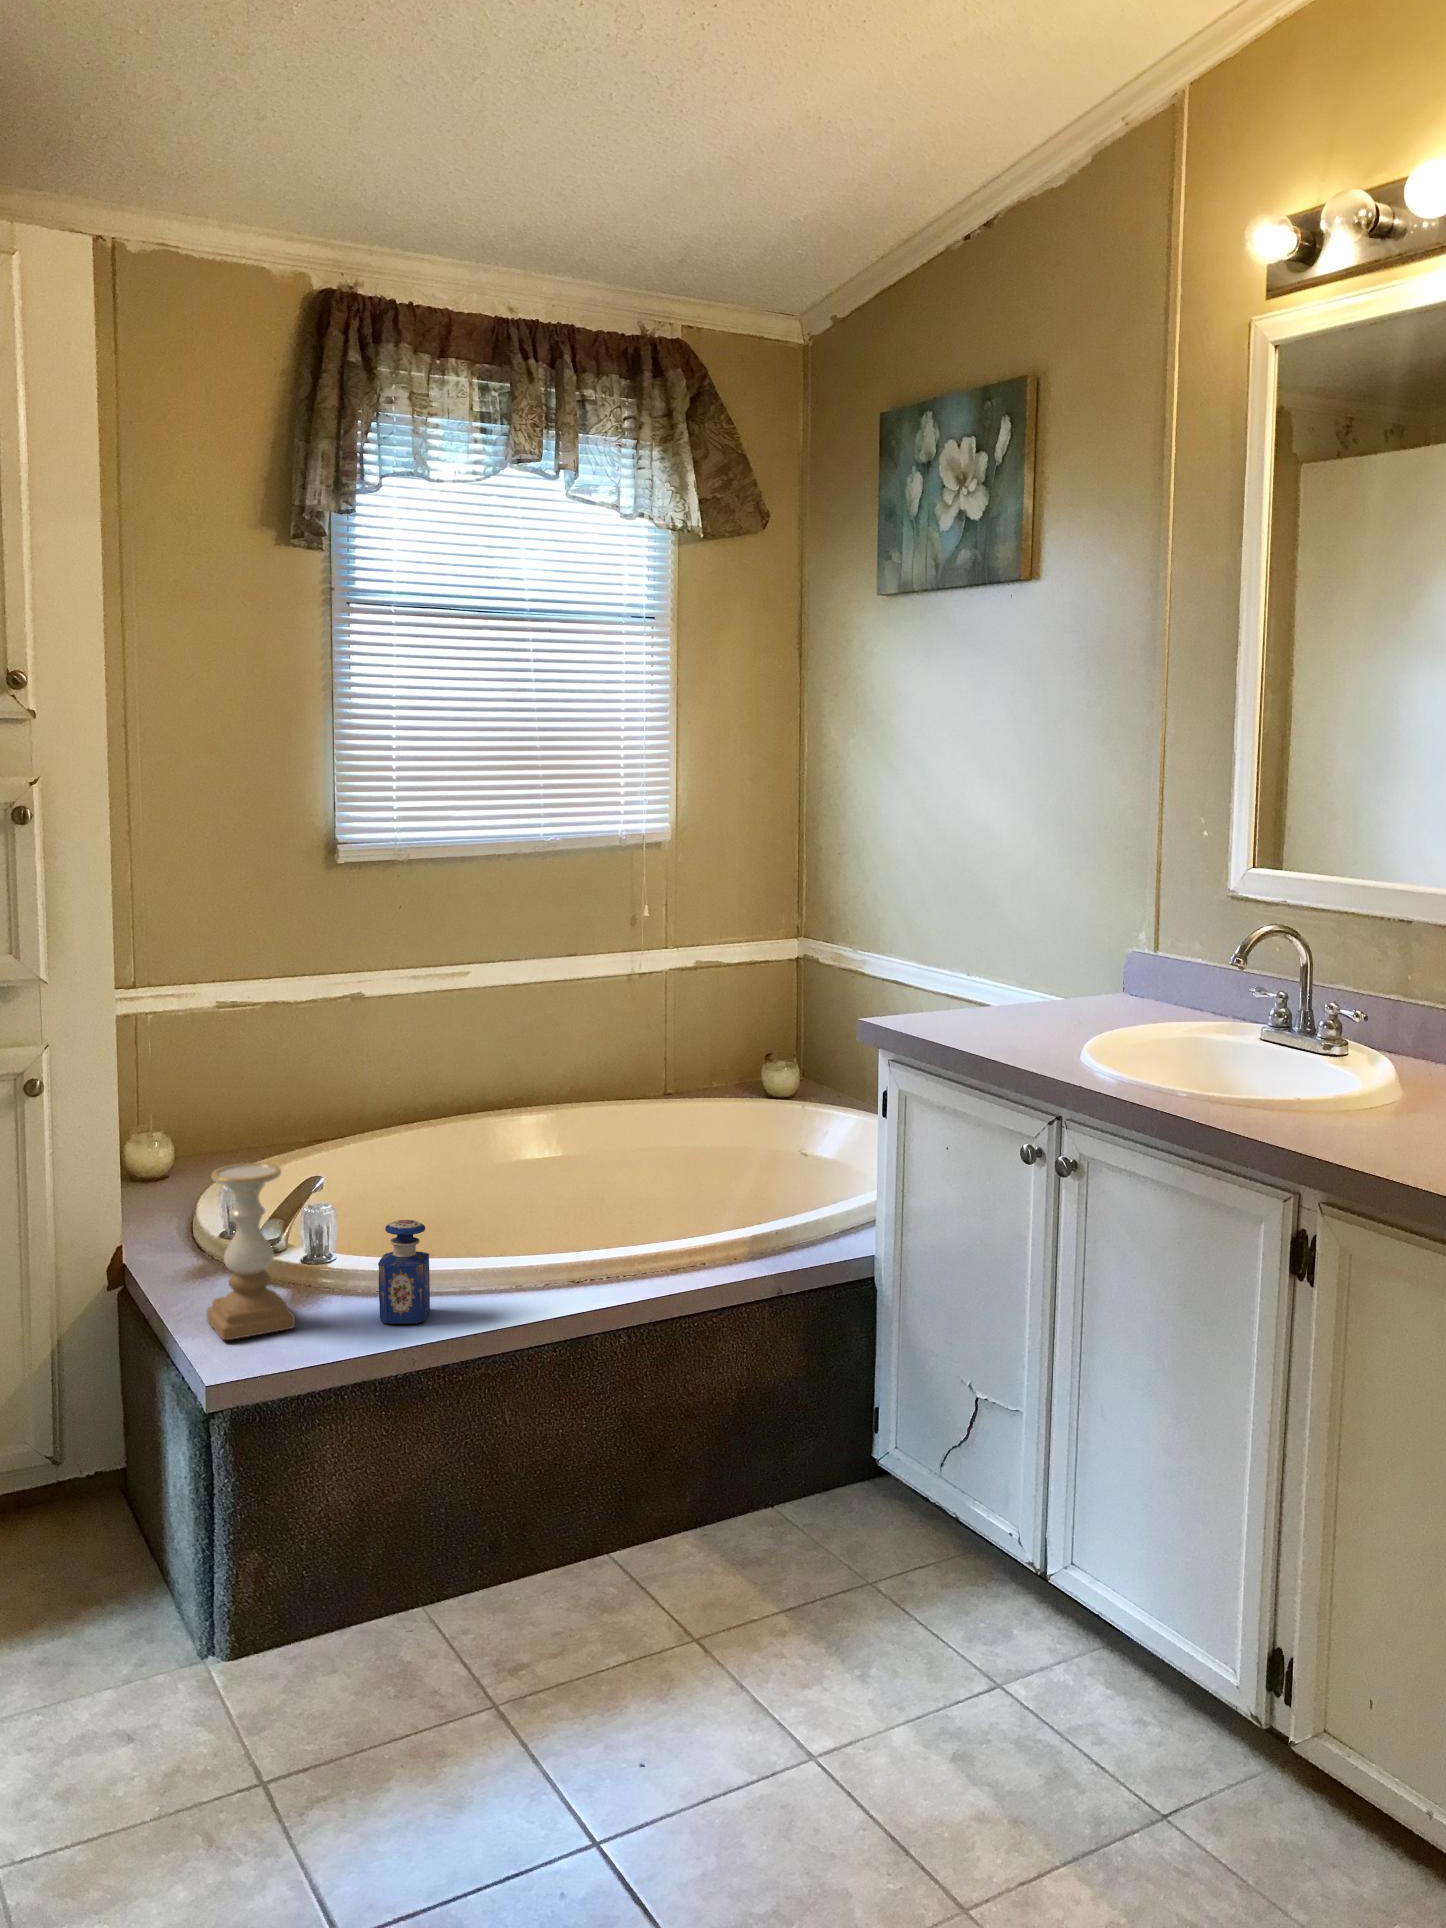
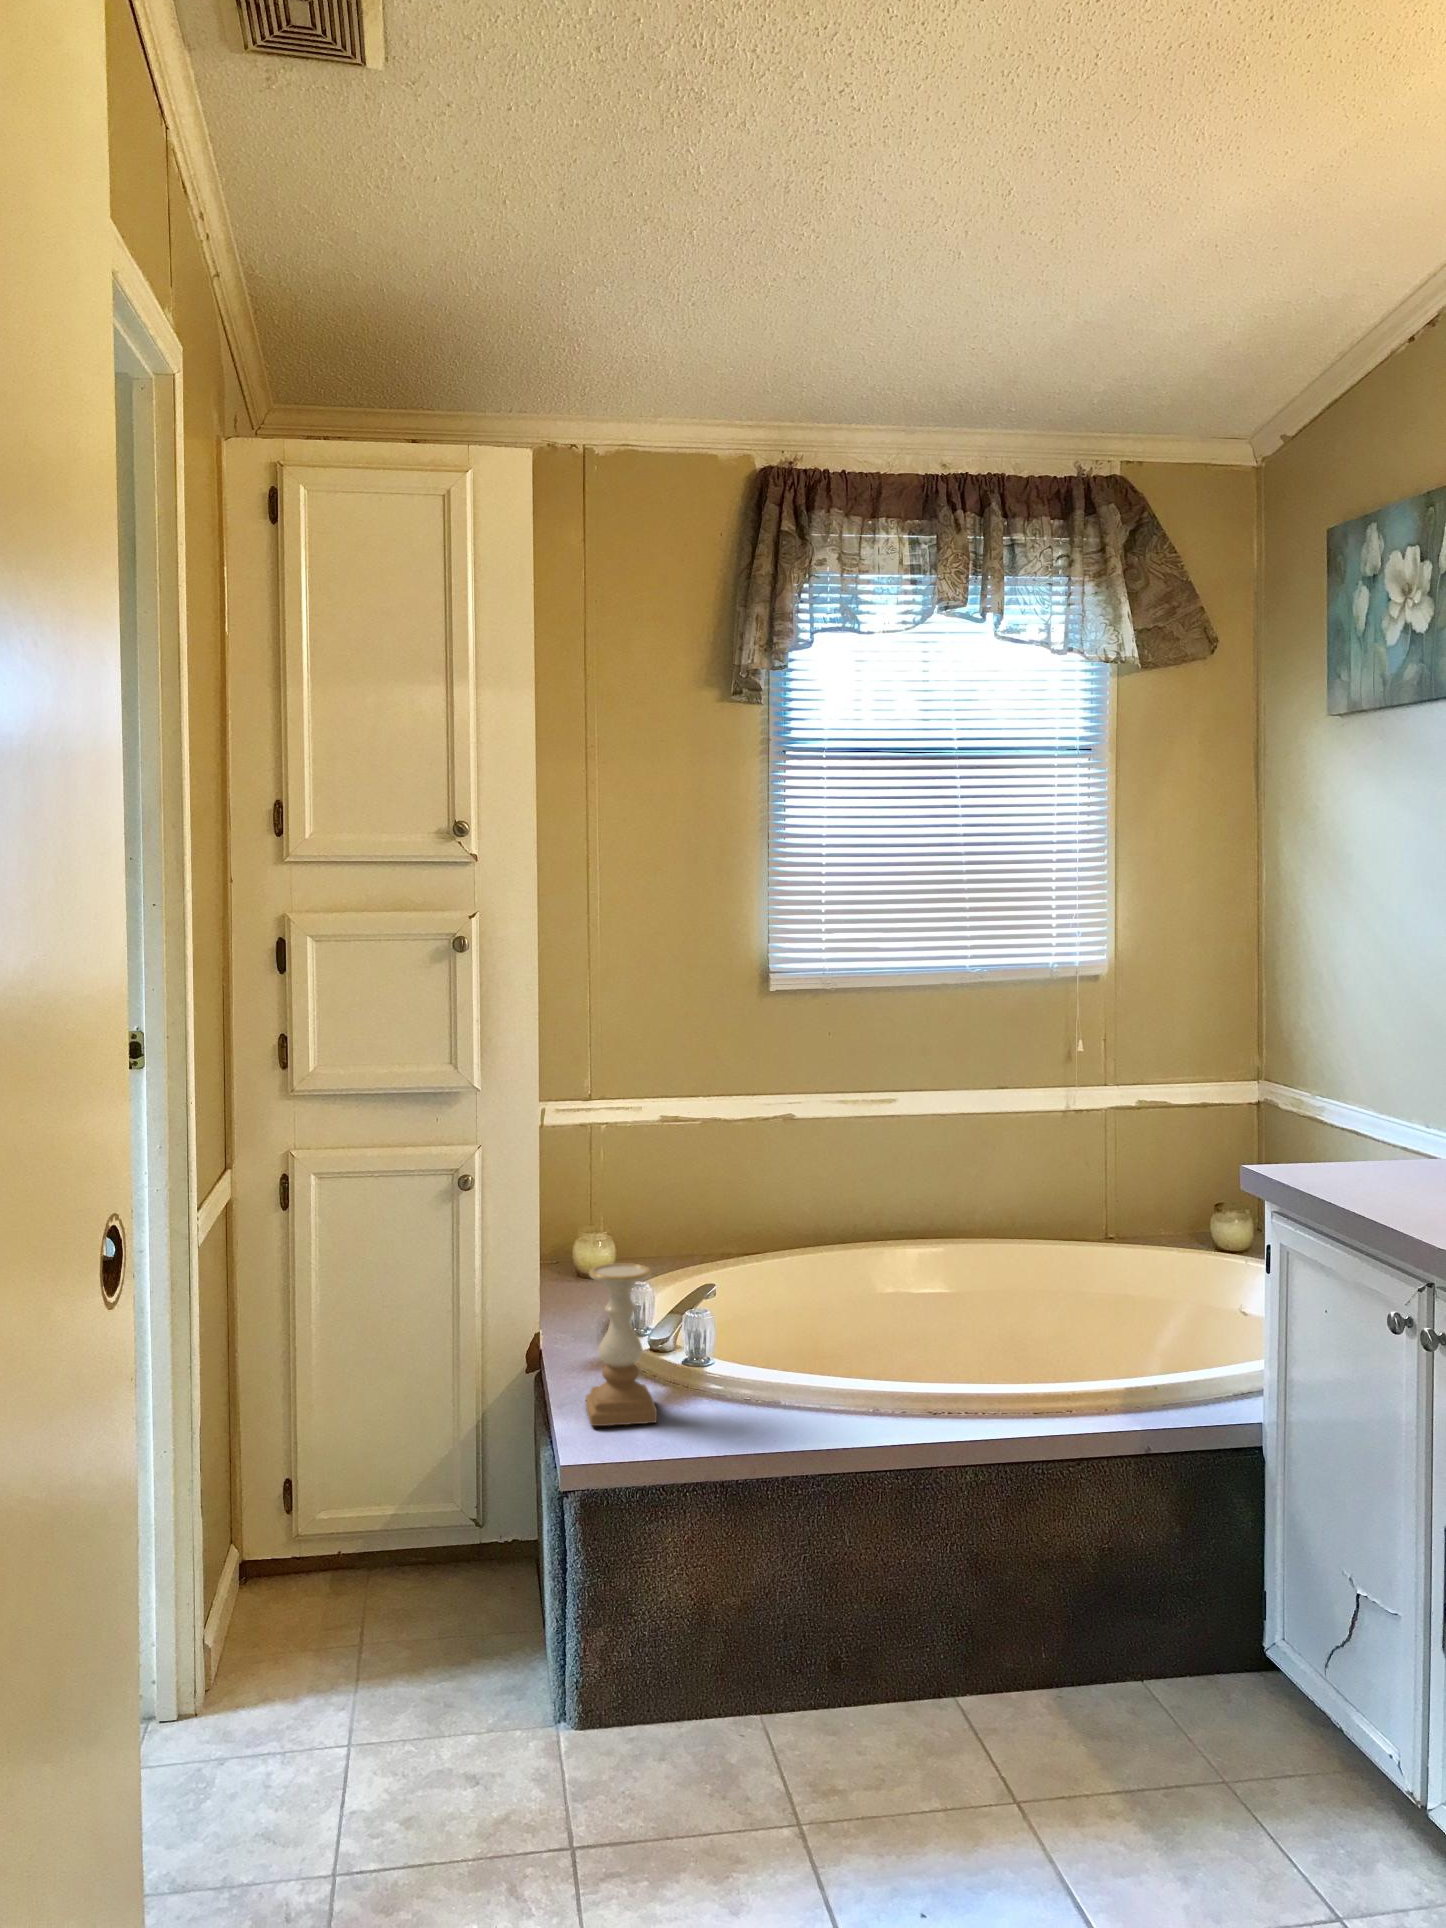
perfume bottle: present [378,1220,430,1324] -> none [732,1330,783,1432]

